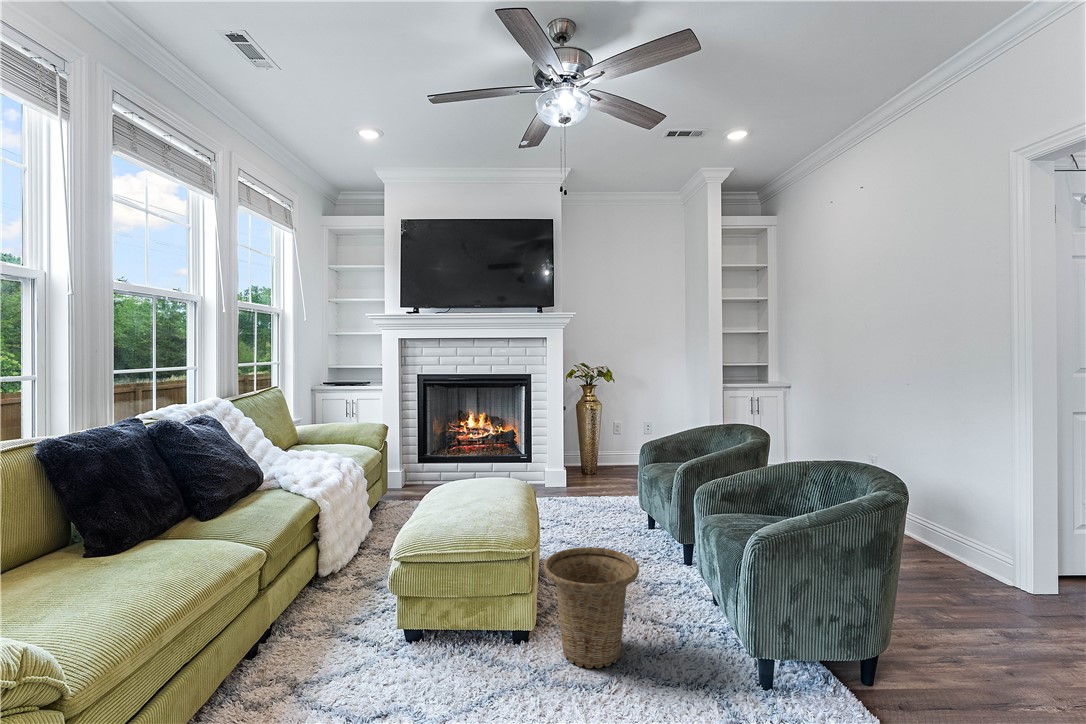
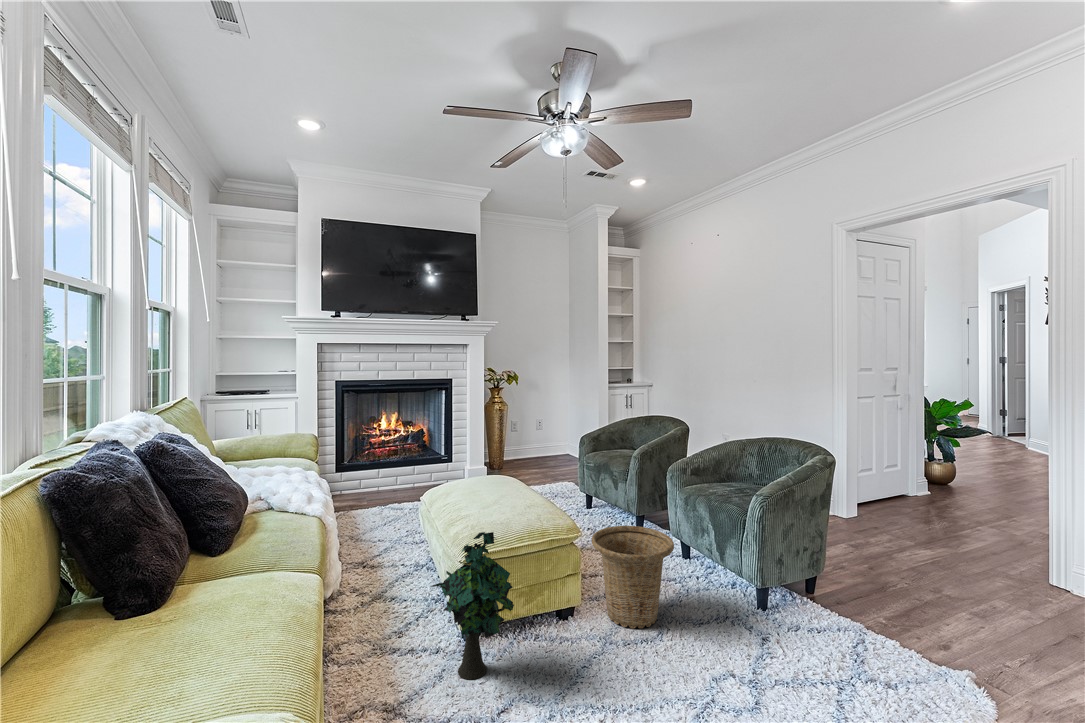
decorative plant: none [350,533,433,681] -> present [431,532,514,679]

